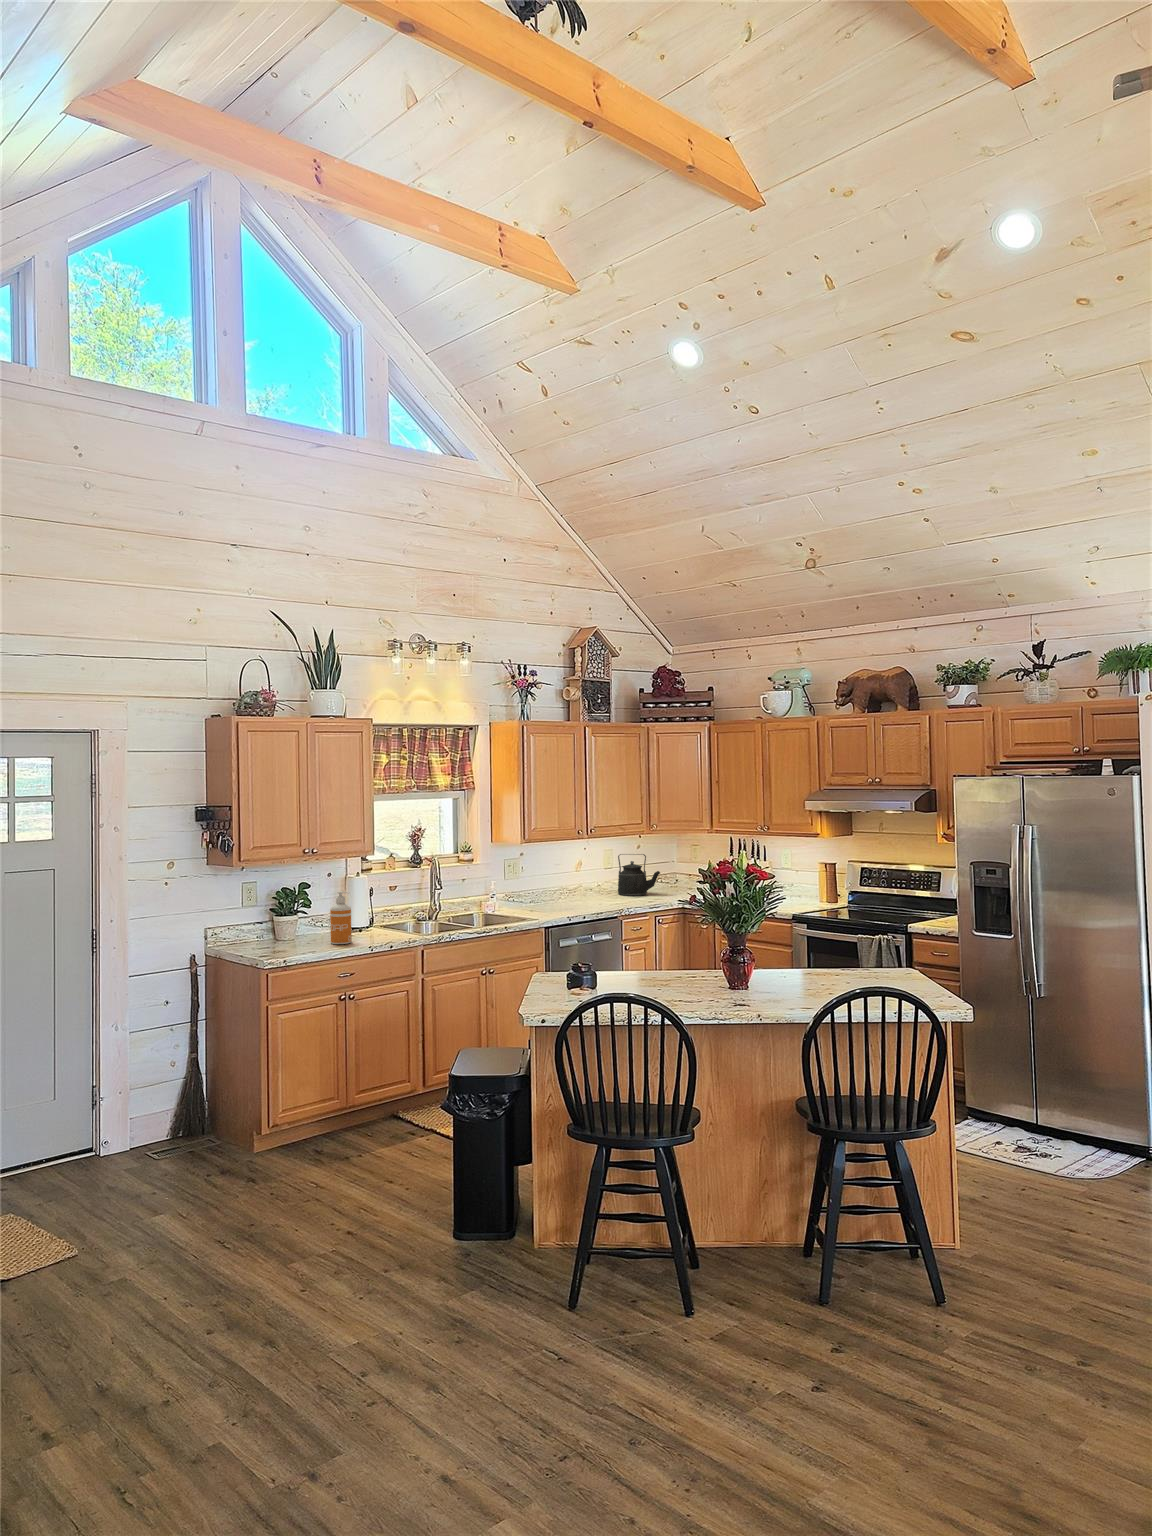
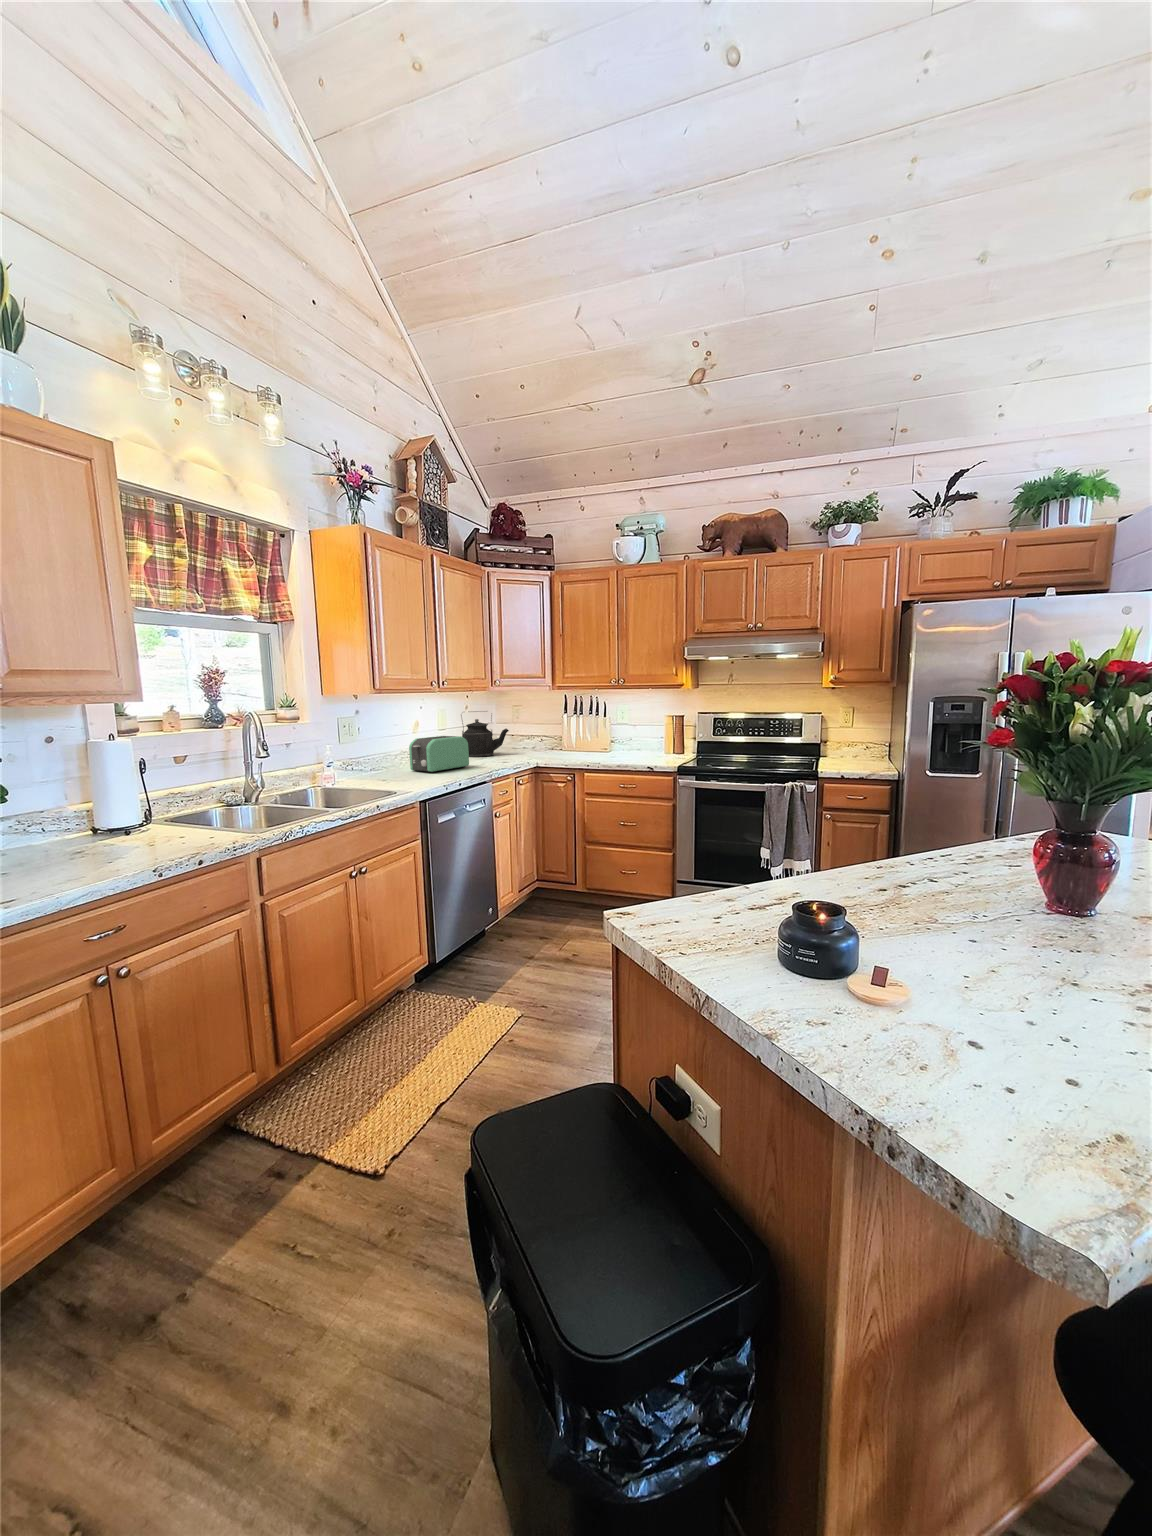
toaster: none [556,877,606,907] -> present [409,736,469,772]
soap dispenser: present [330,891,352,944] -> none [46,767,106,873]

